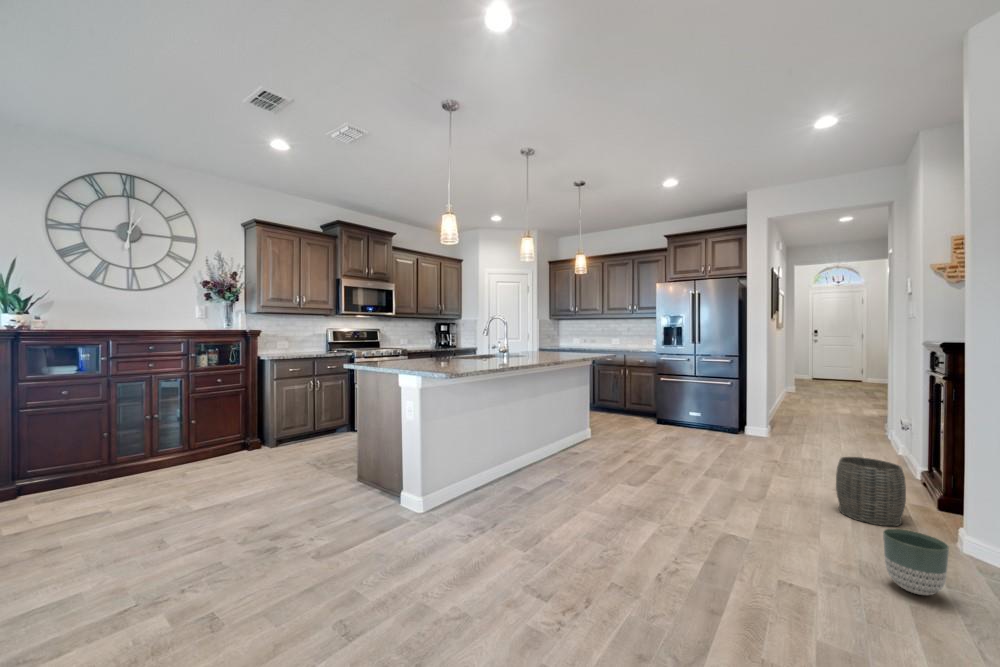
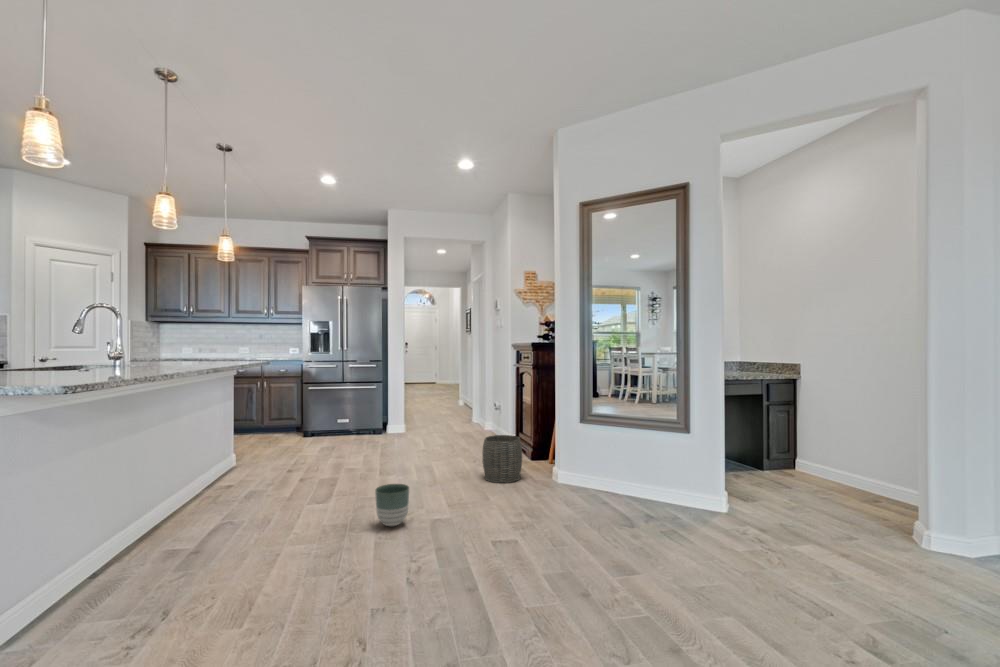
planter: present [883,529,949,595] -> present [375,484,409,526]

